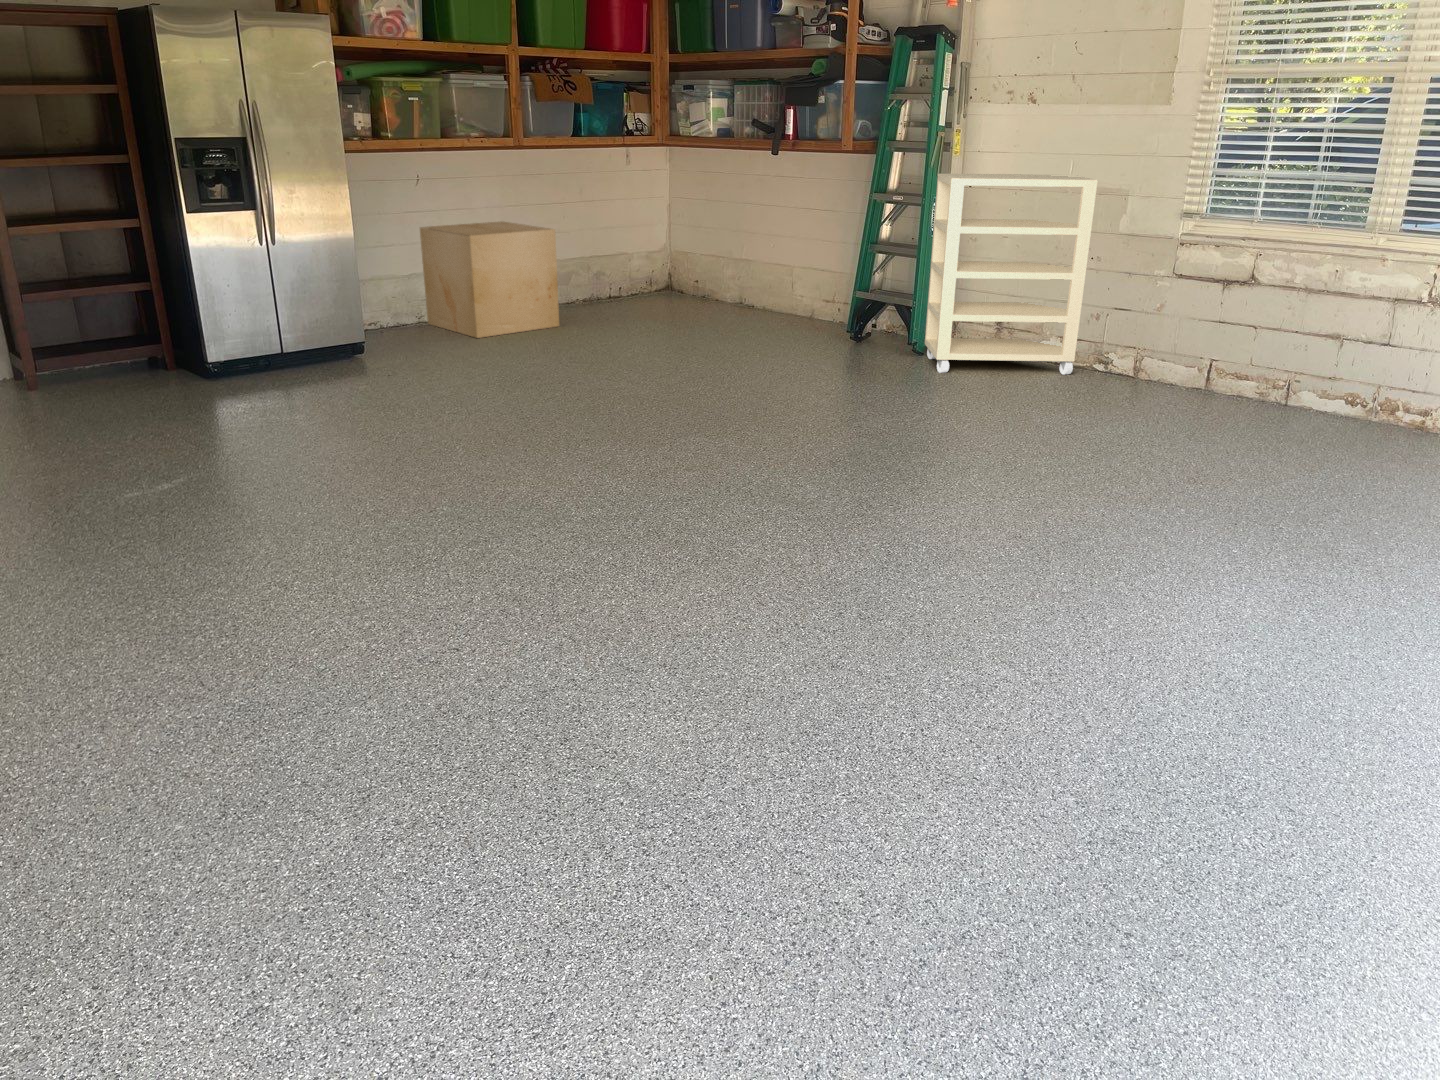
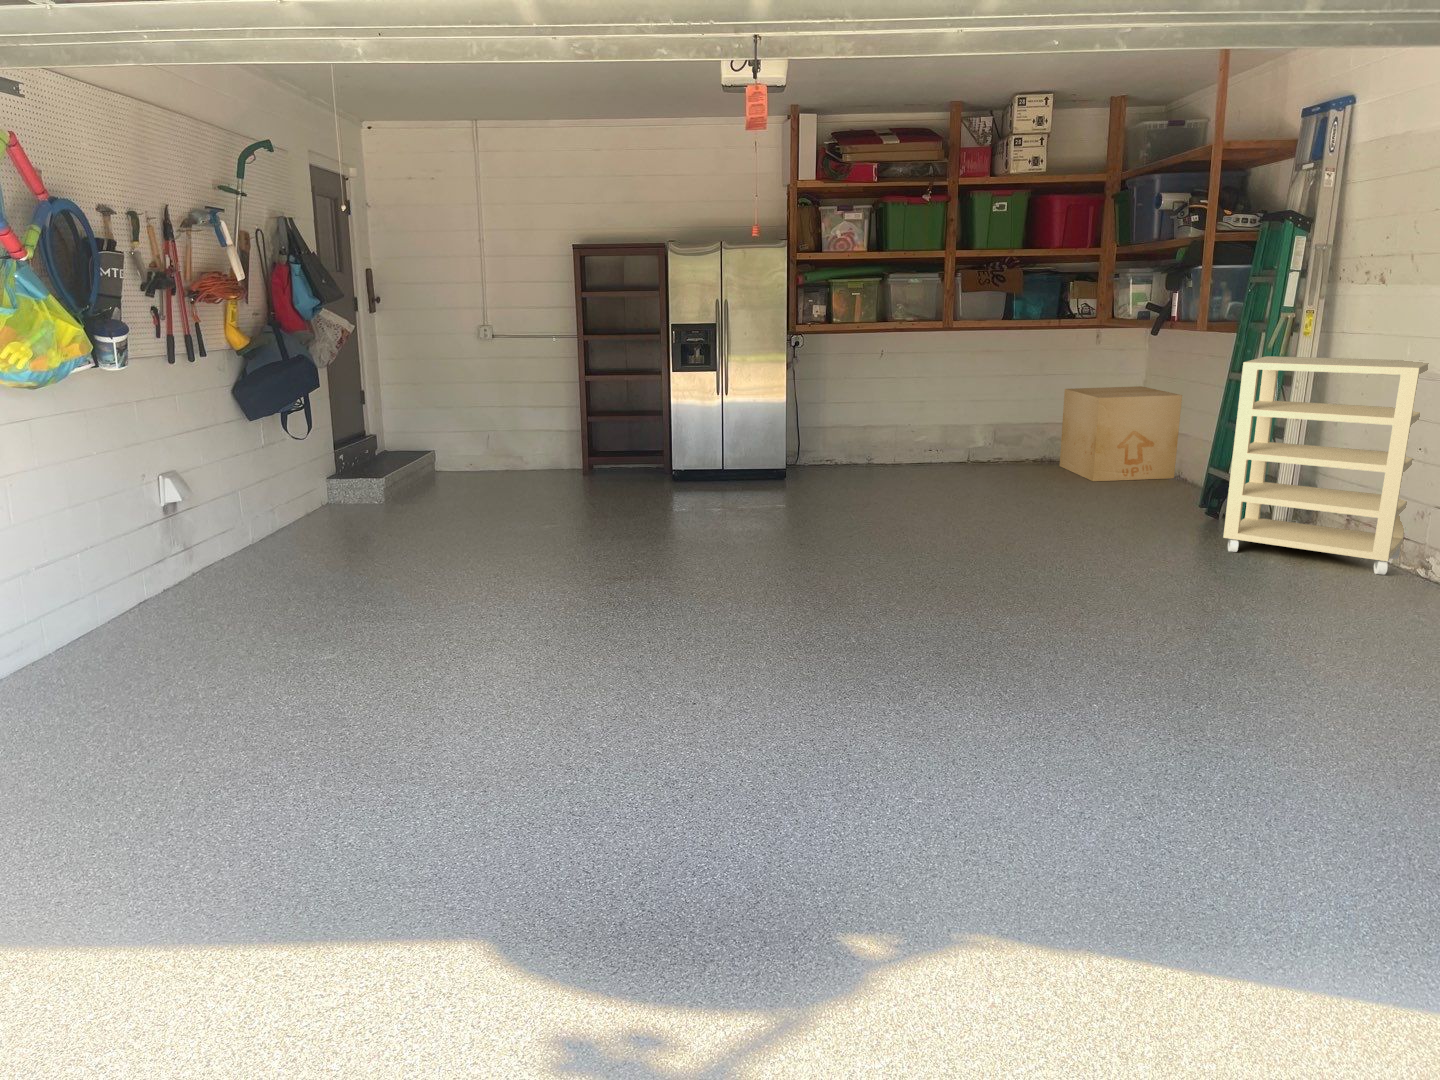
cardboard box: present [420,222,559,338] -> present [1060,386,1182,481]

